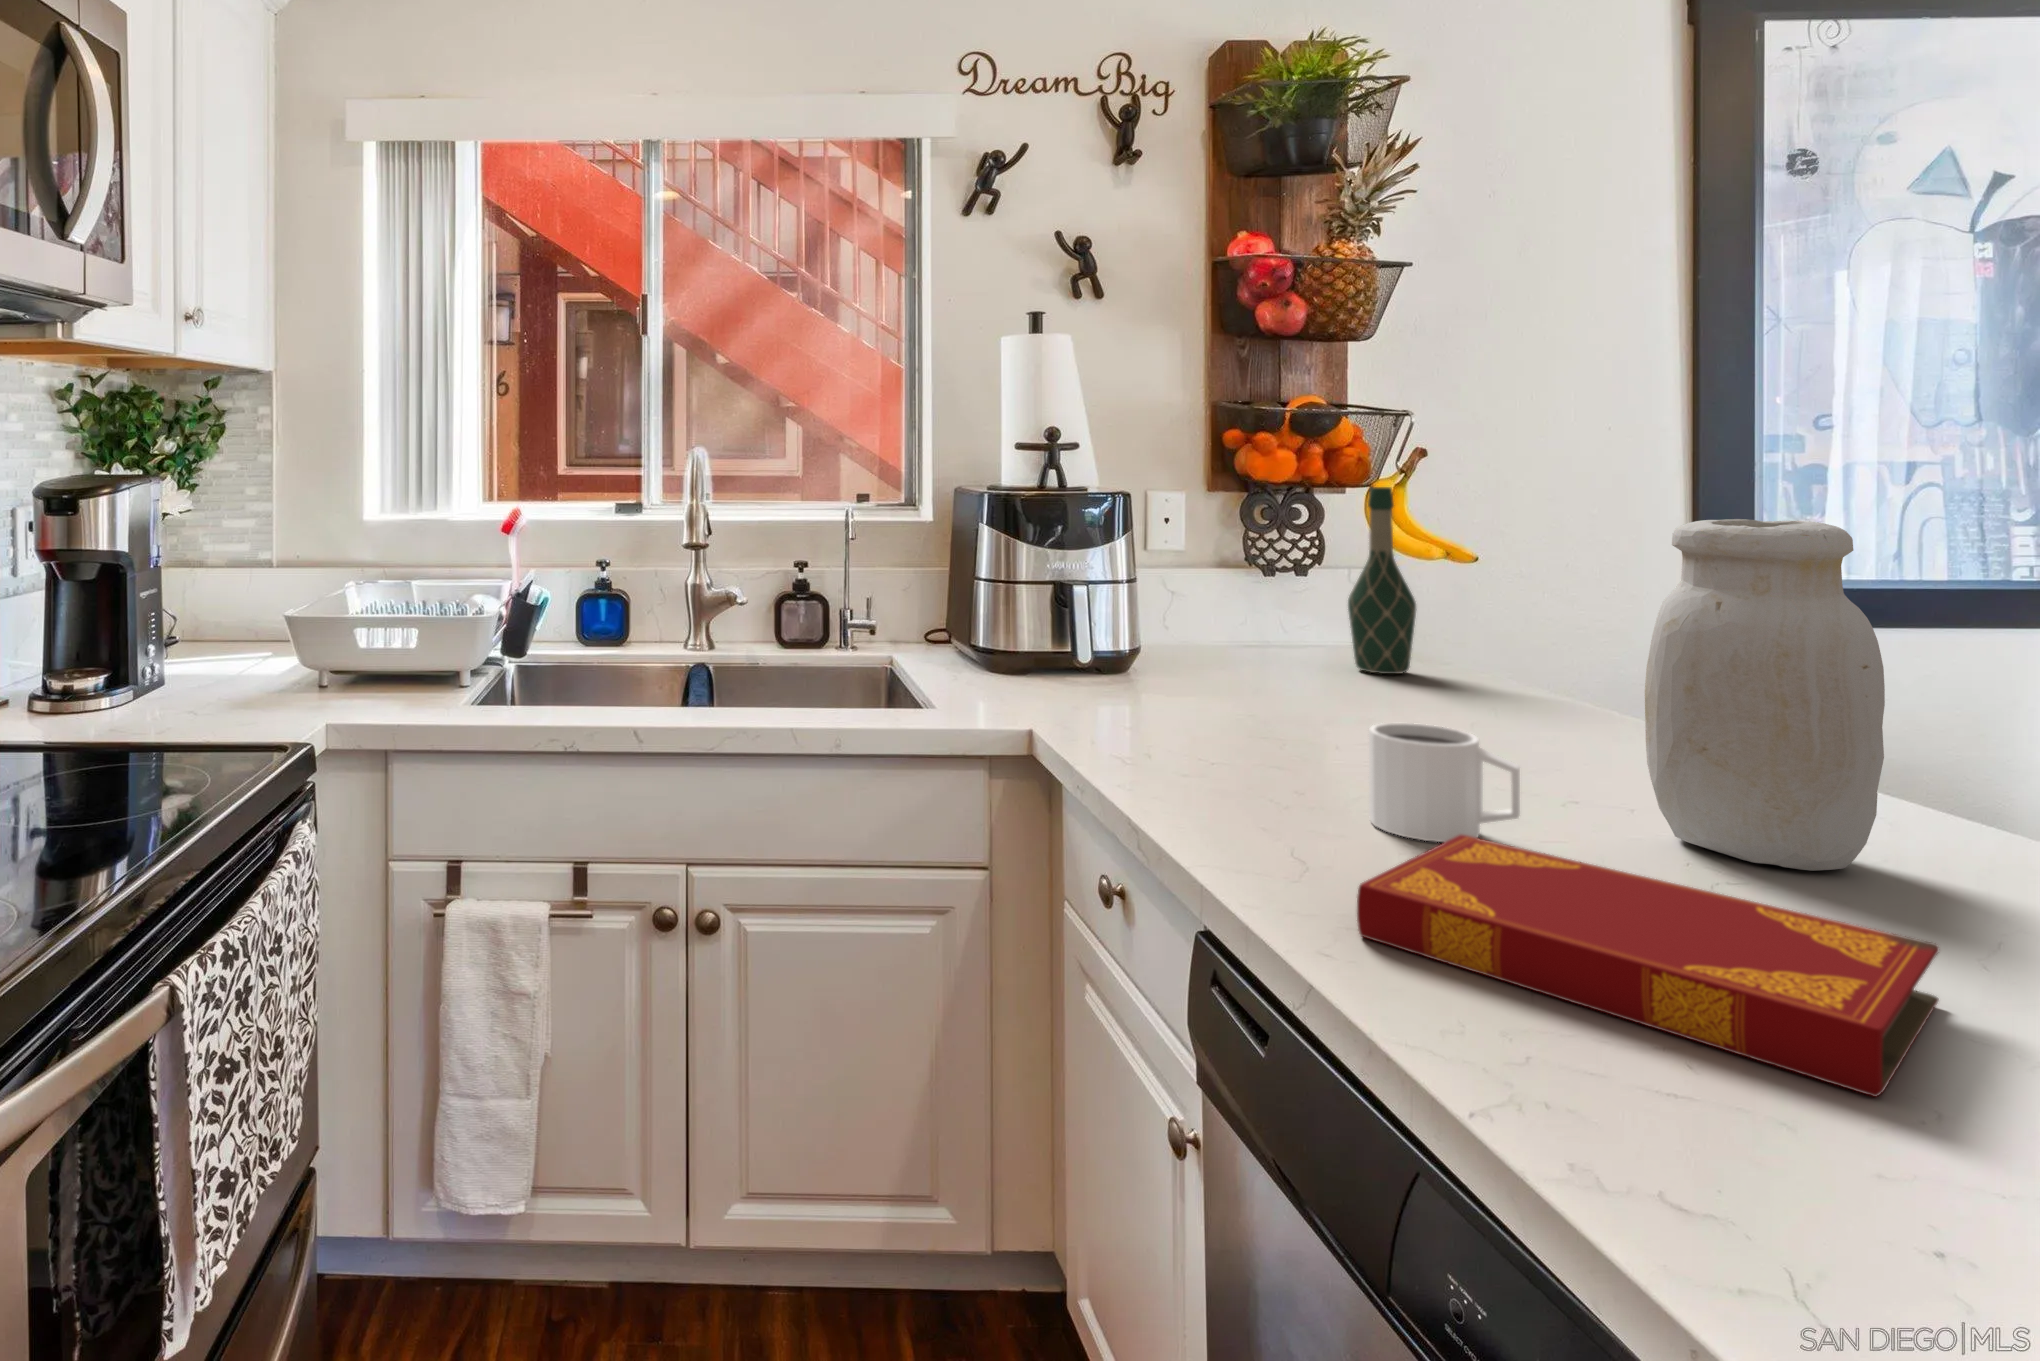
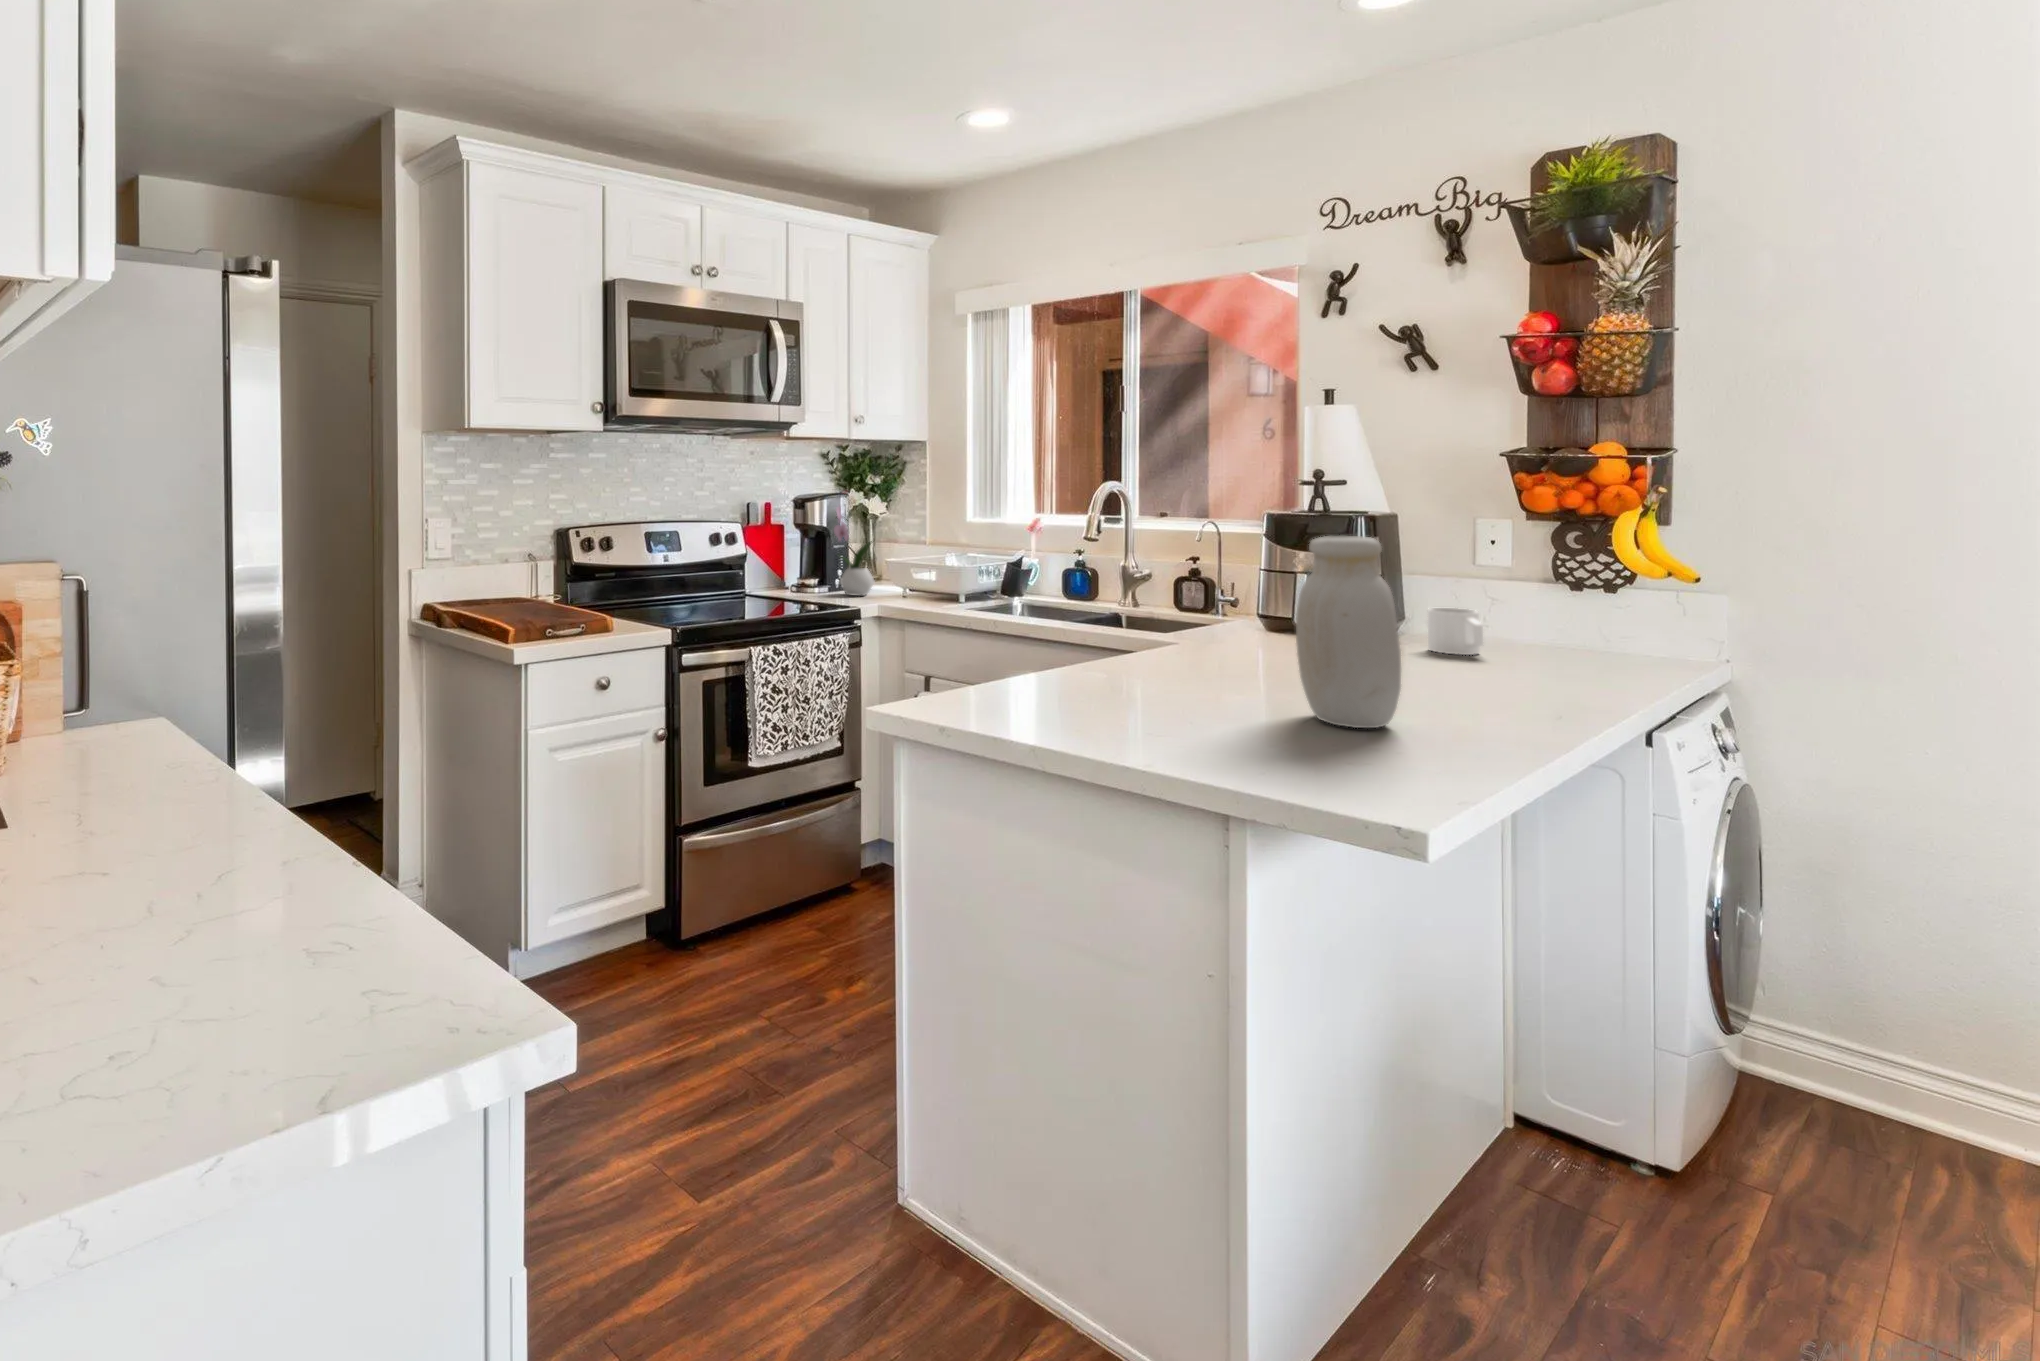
flower arrangement: none [159,467,267,707] -> present [834,491,874,596]
wine bottle: present [1348,487,1416,674] -> none [1565,519,1630,670]
mug: present [1369,723,1520,842] -> present [1428,608,1483,655]
hardback book: present [1357,835,1939,1097] -> none [1033,670,1177,733]

